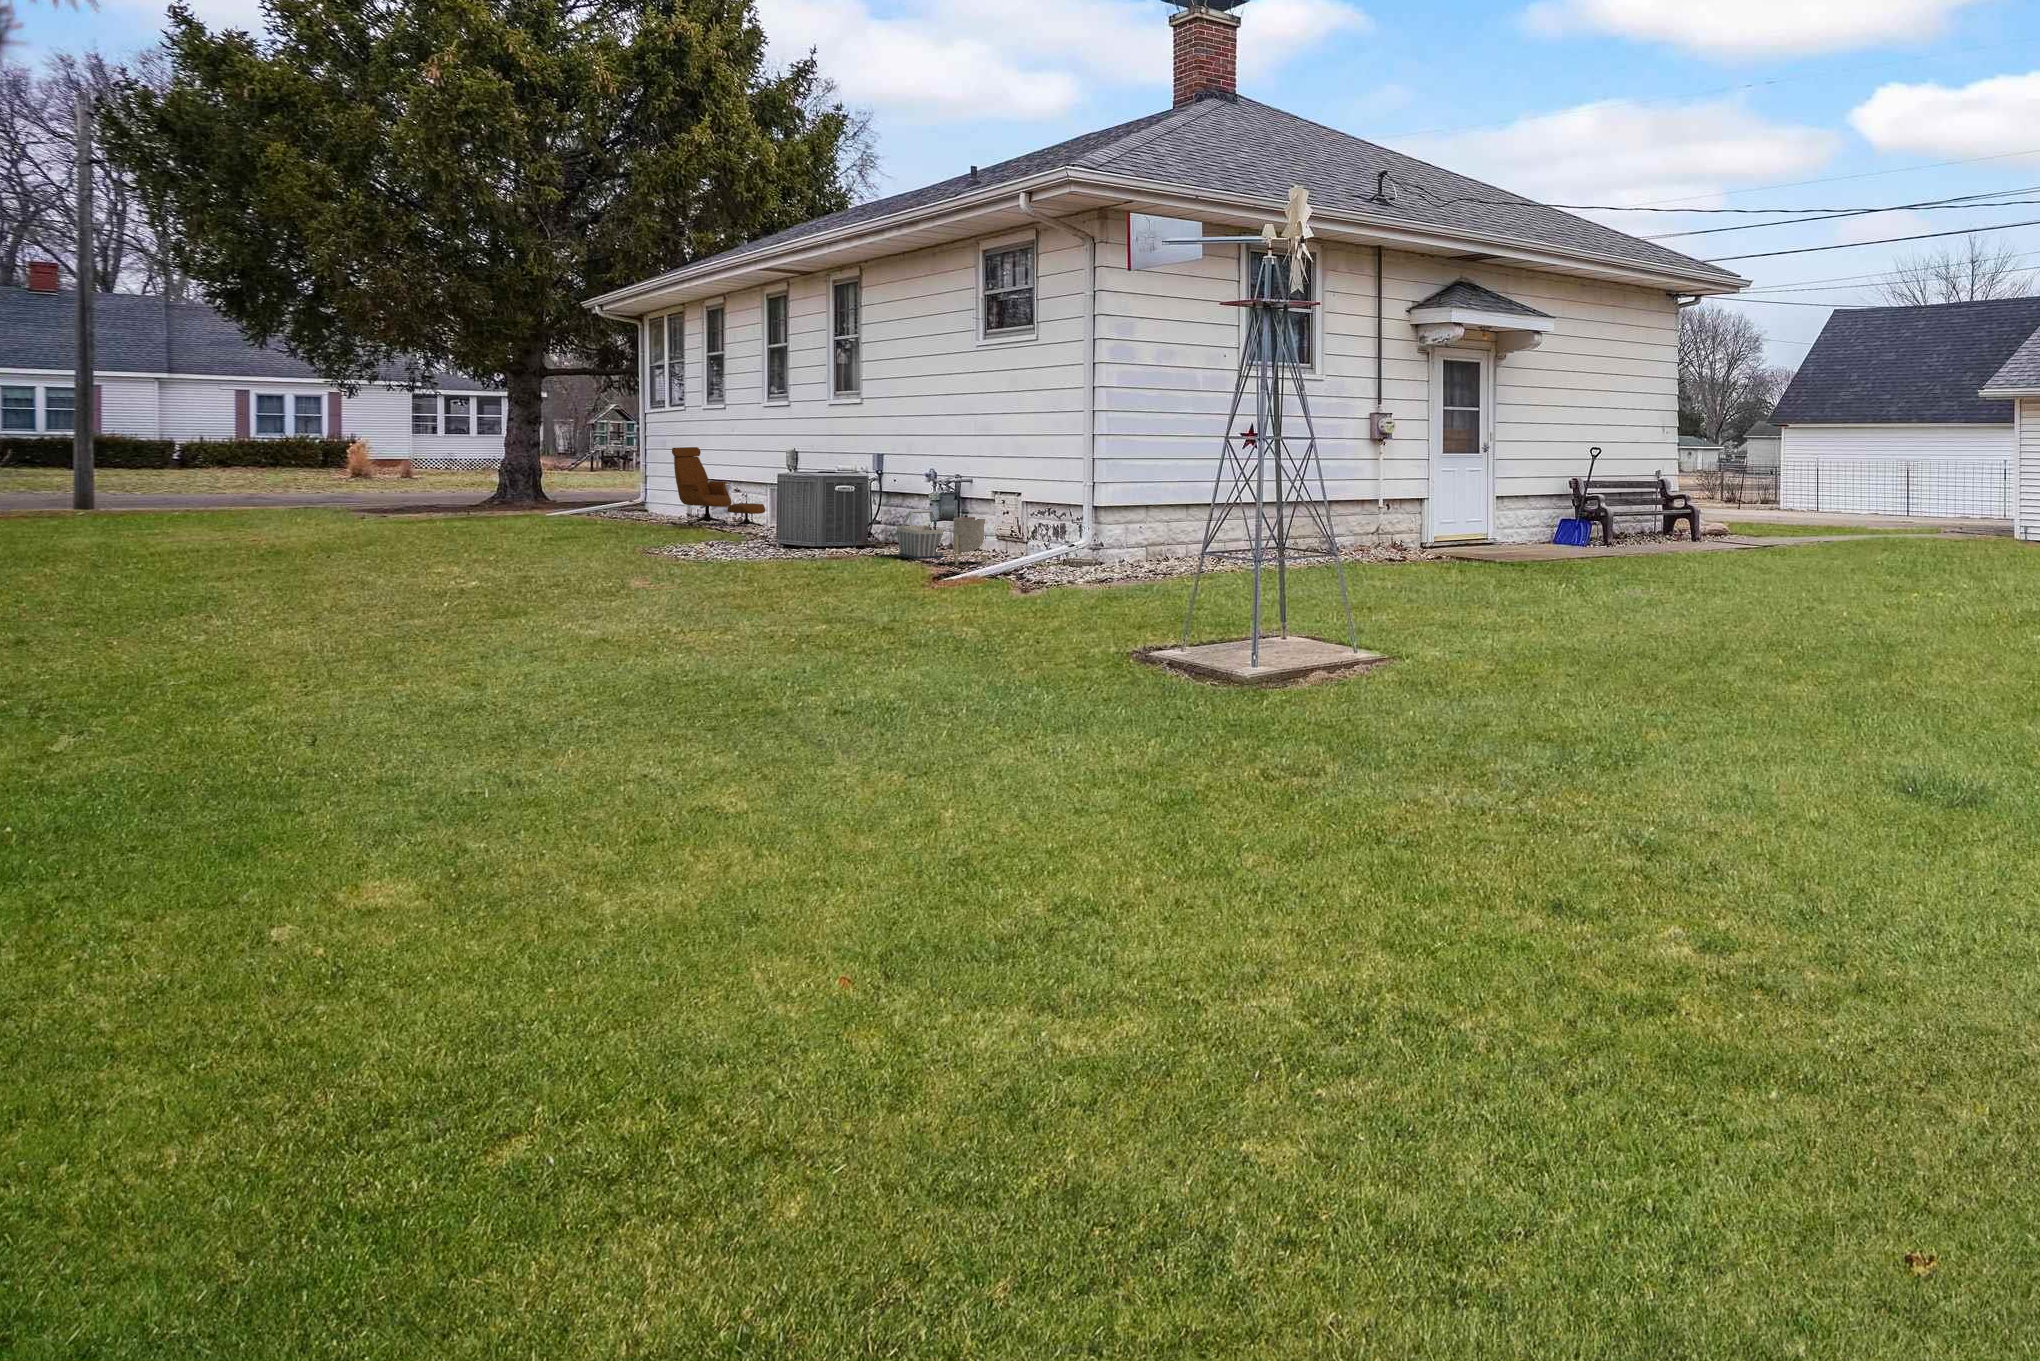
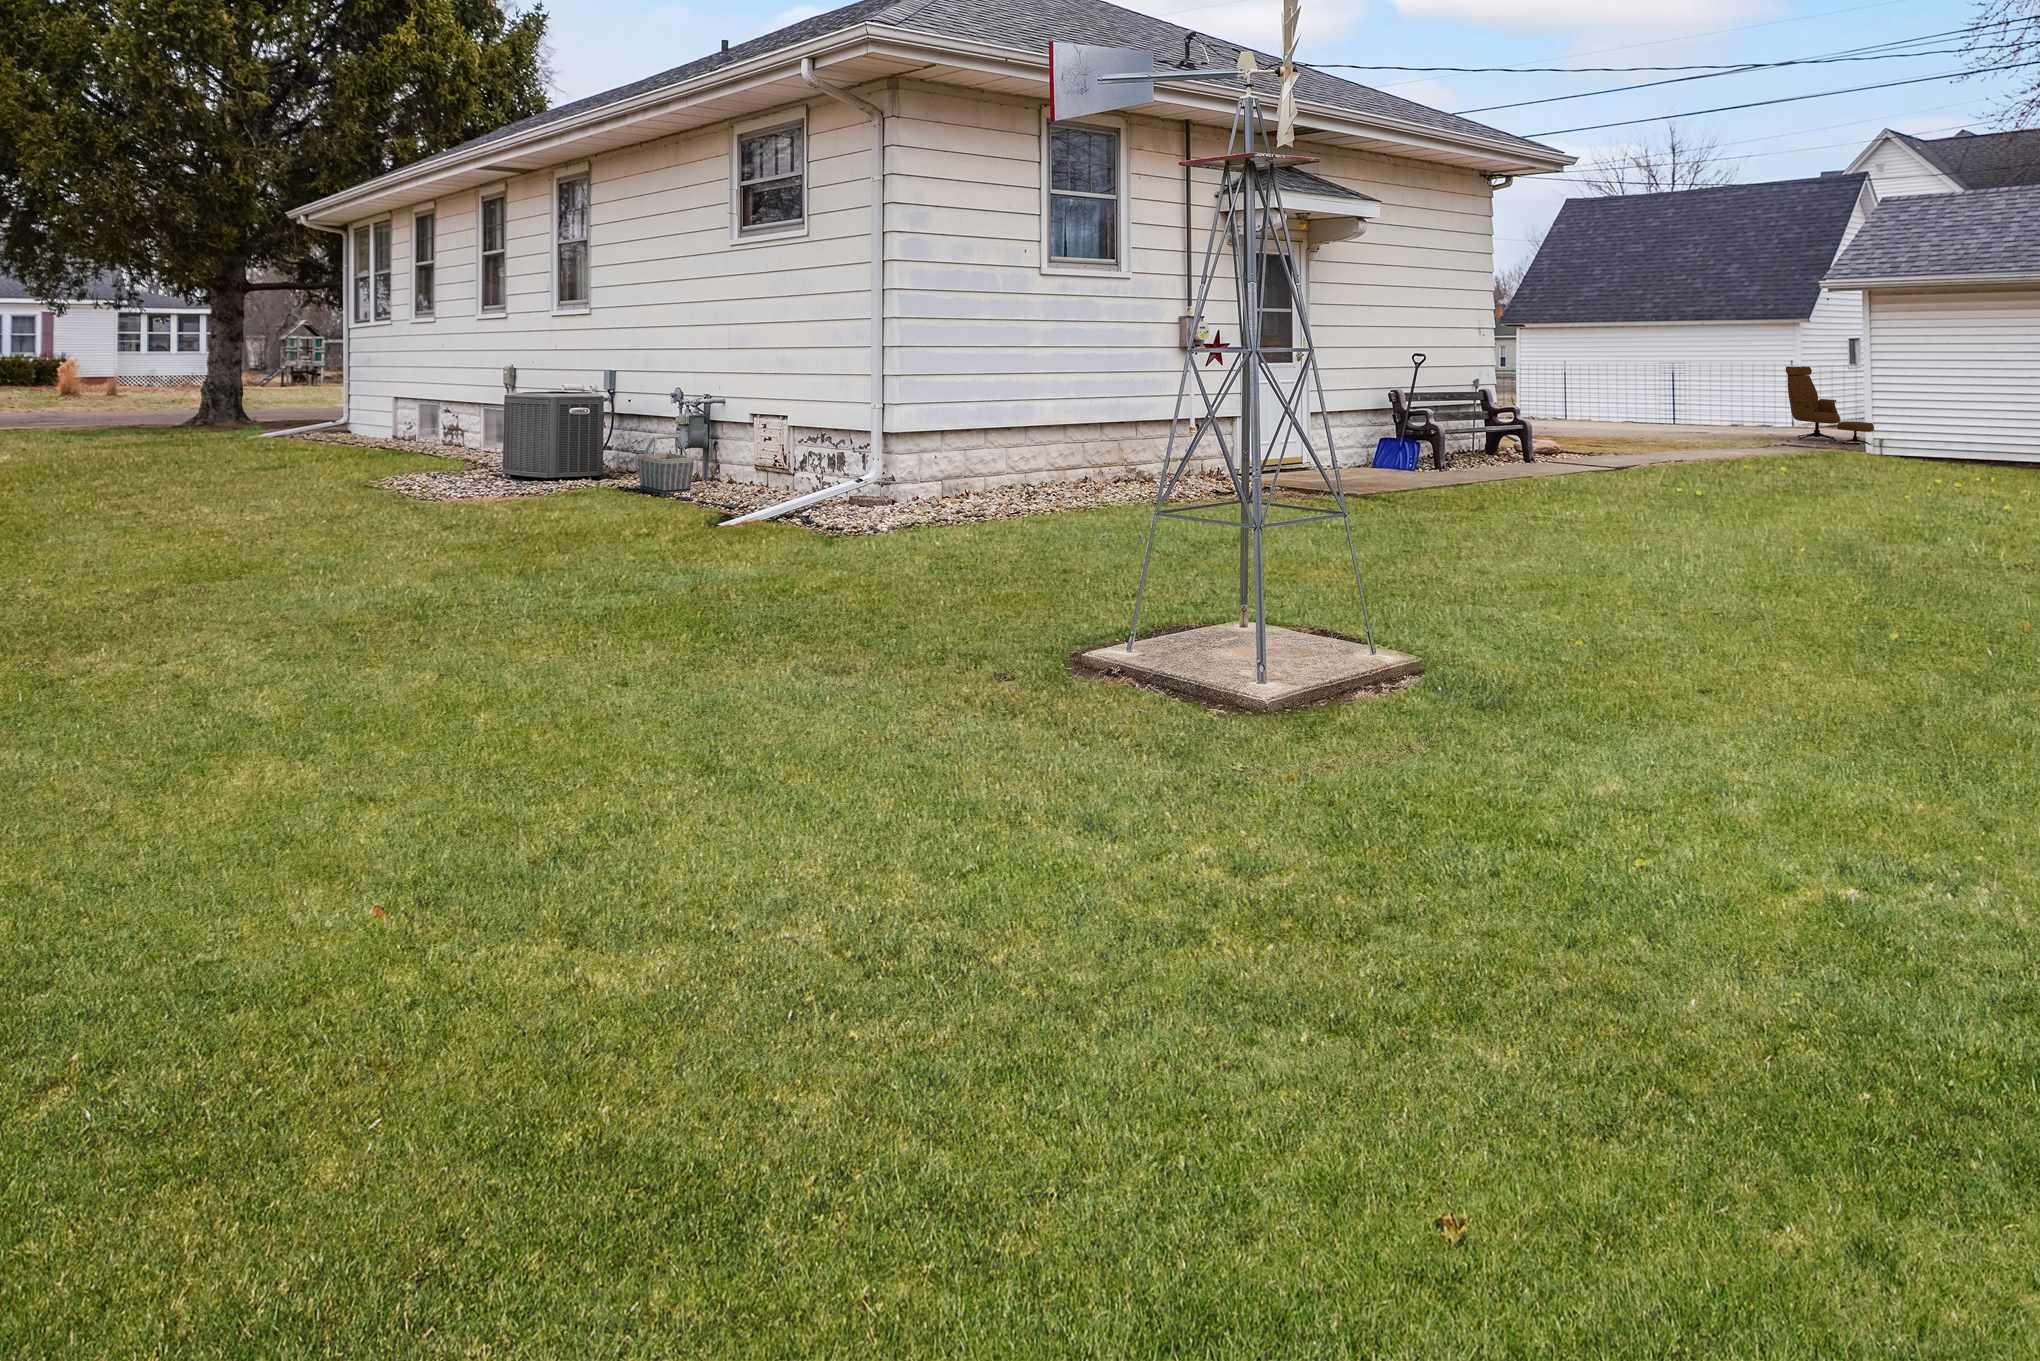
lounge chair: present [672,447,765,527] -> present [1786,366,1874,445]
planter: present [953,517,988,565] -> none [706,444,746,501]

